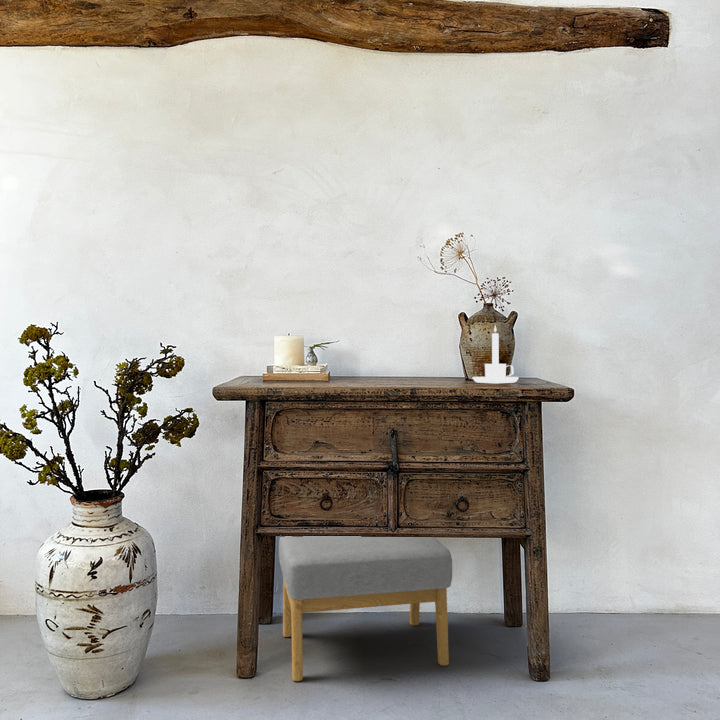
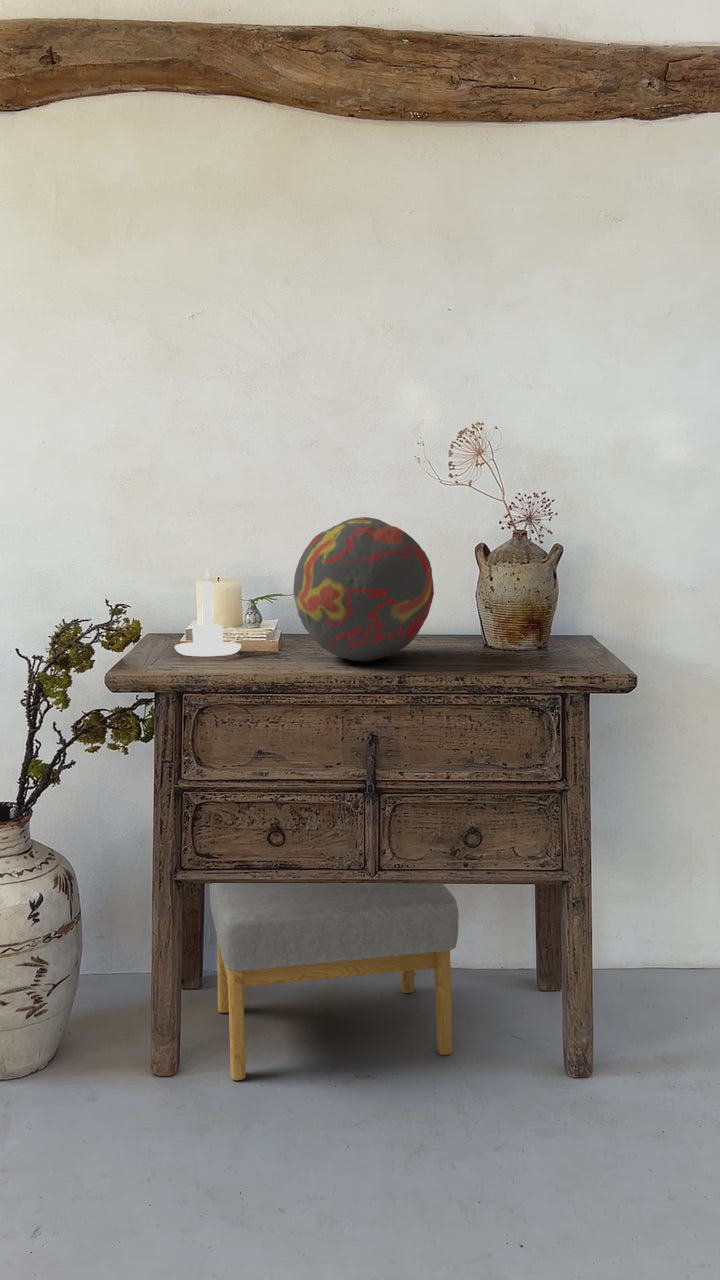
decorative orb: none [340,288,434,383] -> present [293,517,434,661]
candle holder: present [473,325,519,383] -> present [175,569,241,656]

